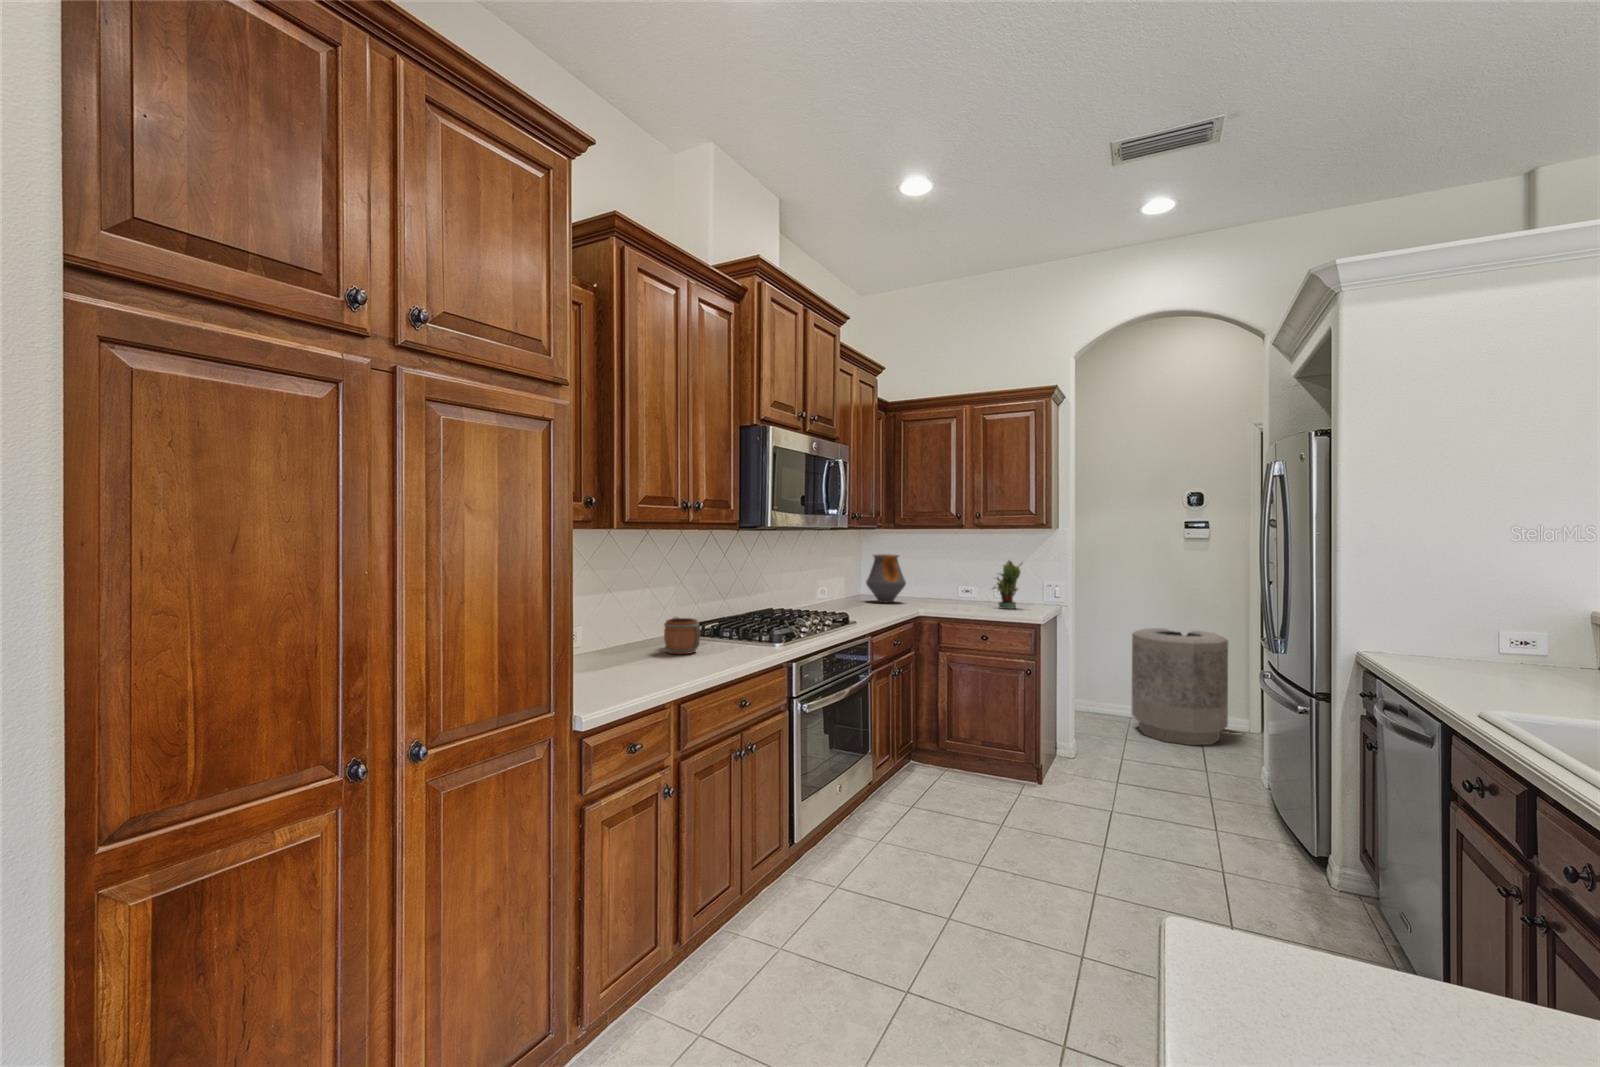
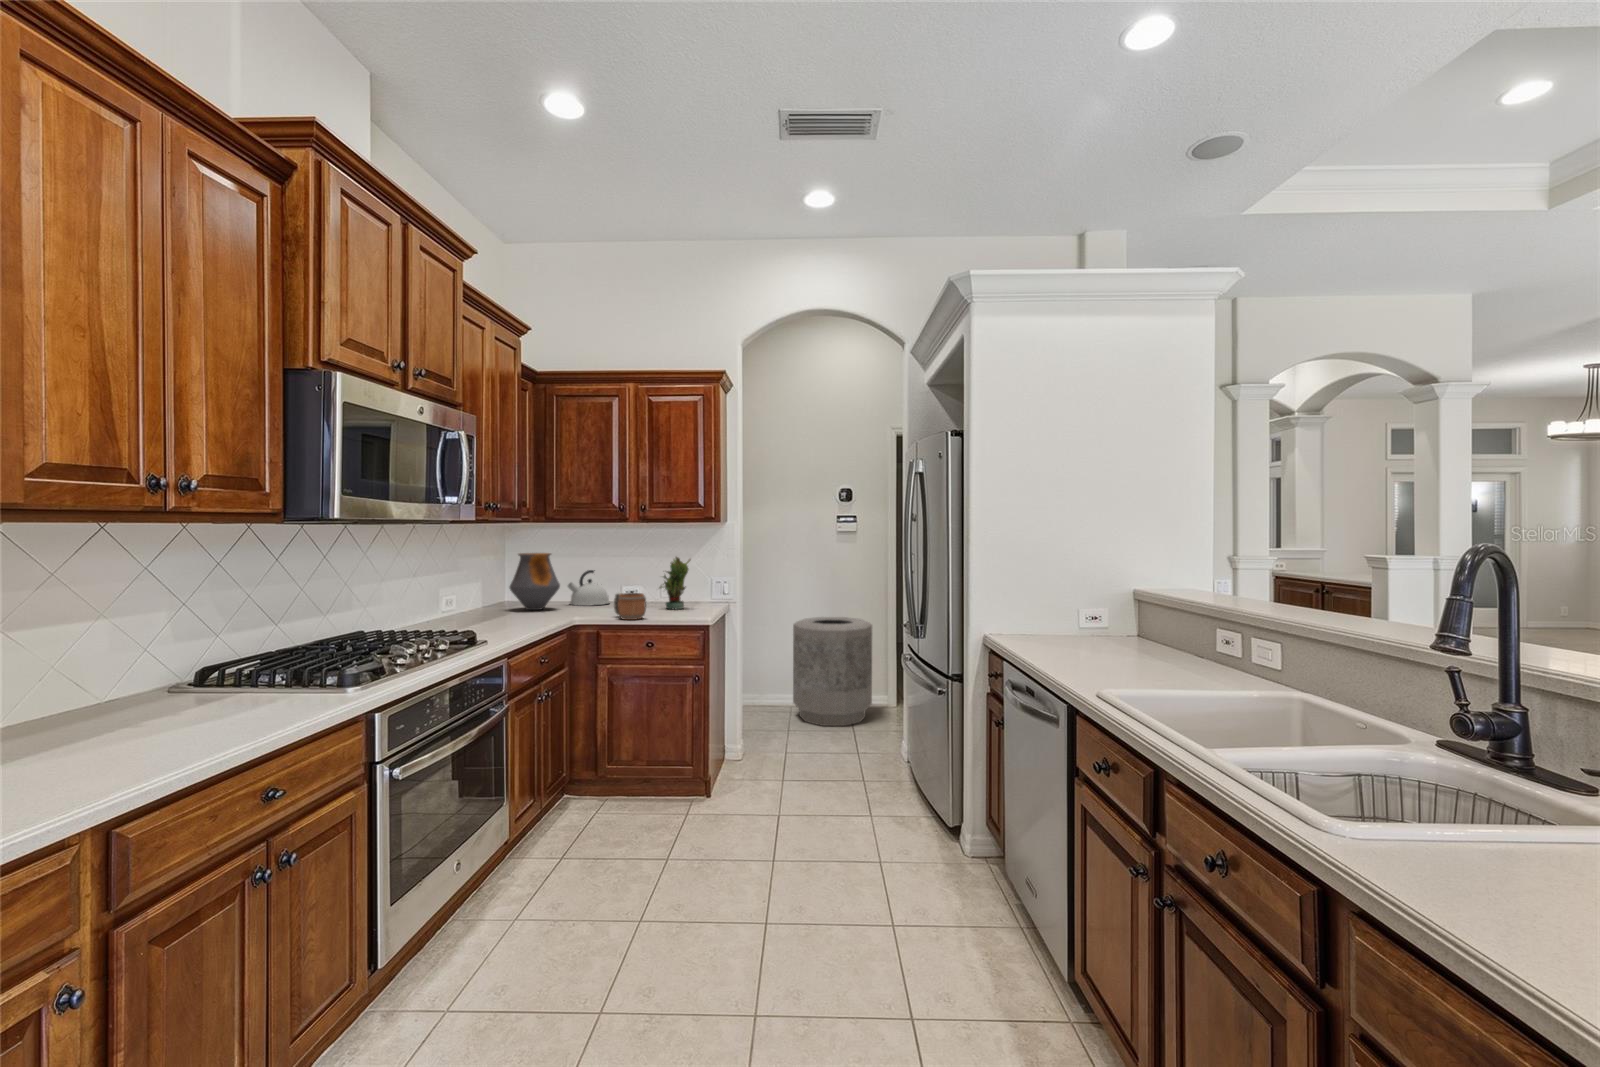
kettle: none [911,571,947,602] -> present [568,570,610,606]
mug: present [664,616,700,654] -> present [614,593,646,620]

